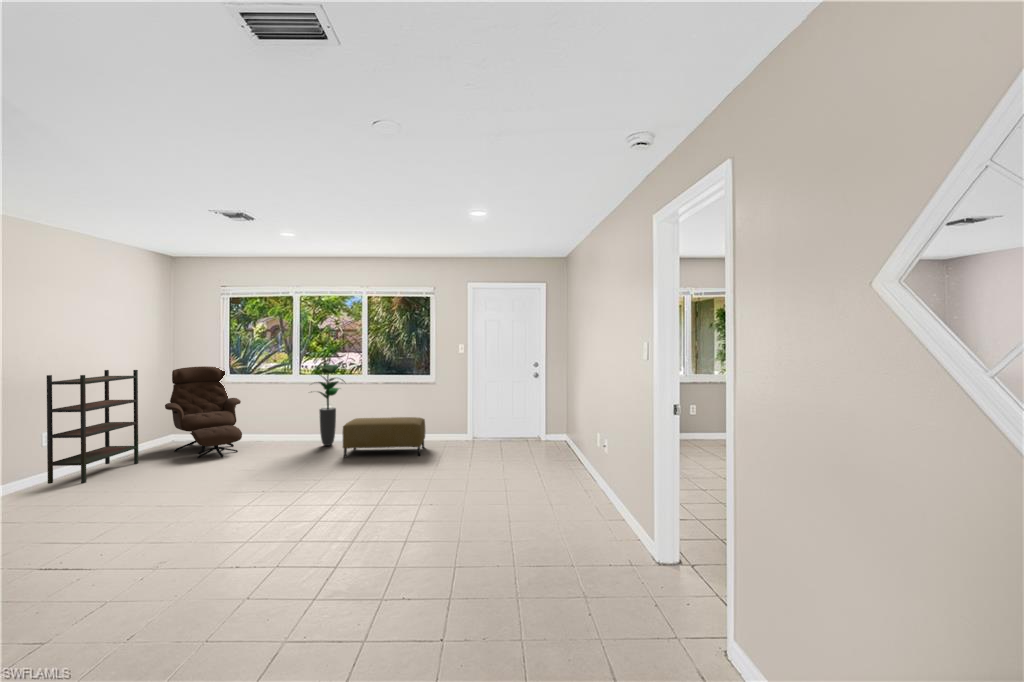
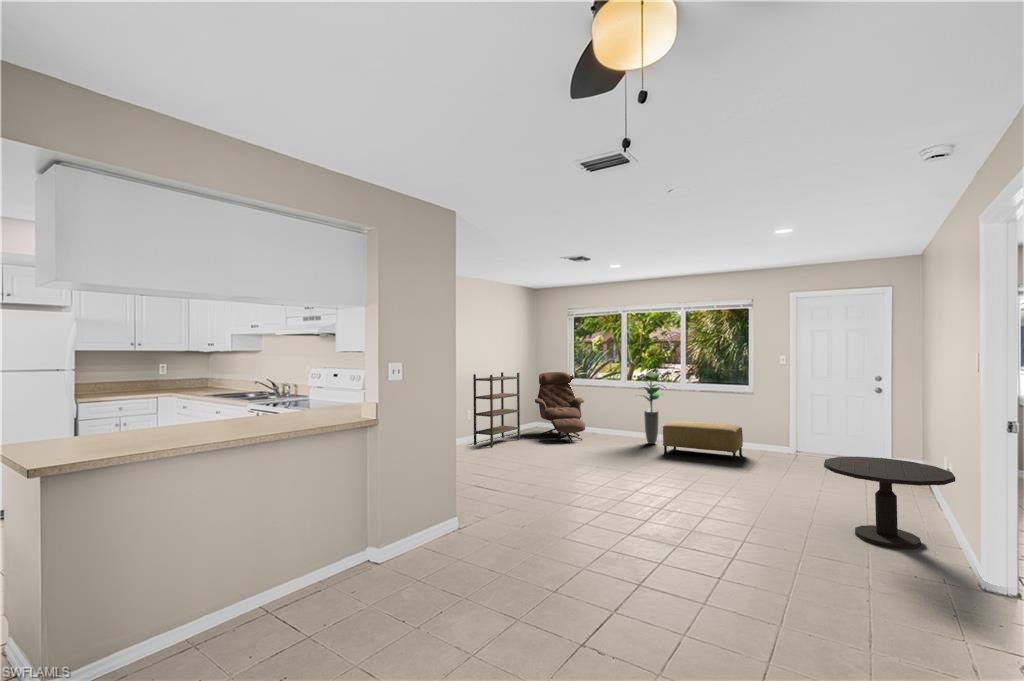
side table: none [521,444,624,534] -> present [824,457,955,549]

